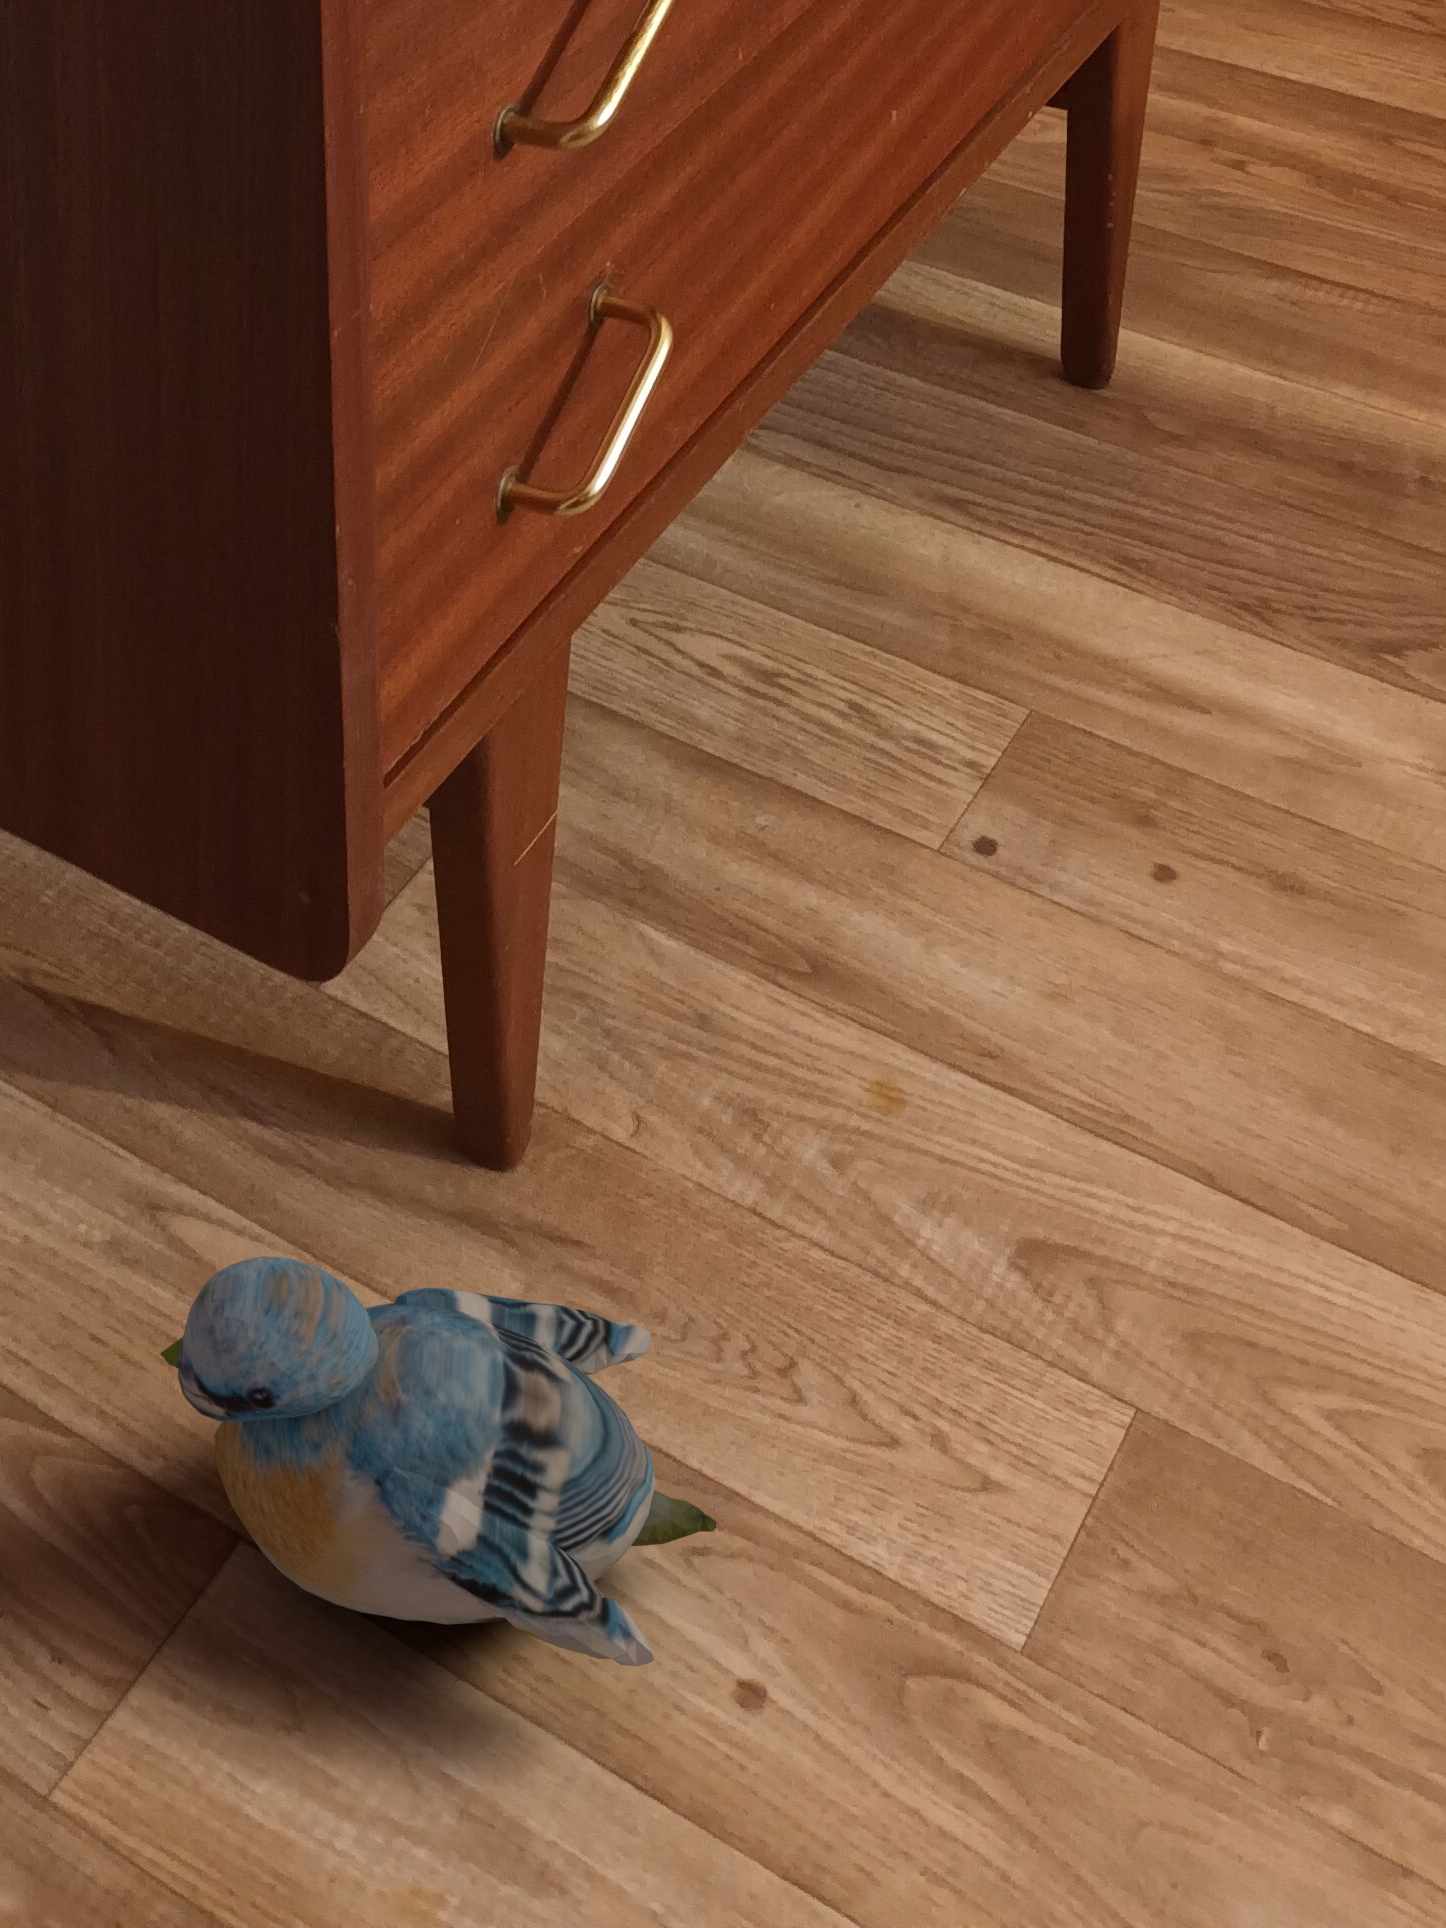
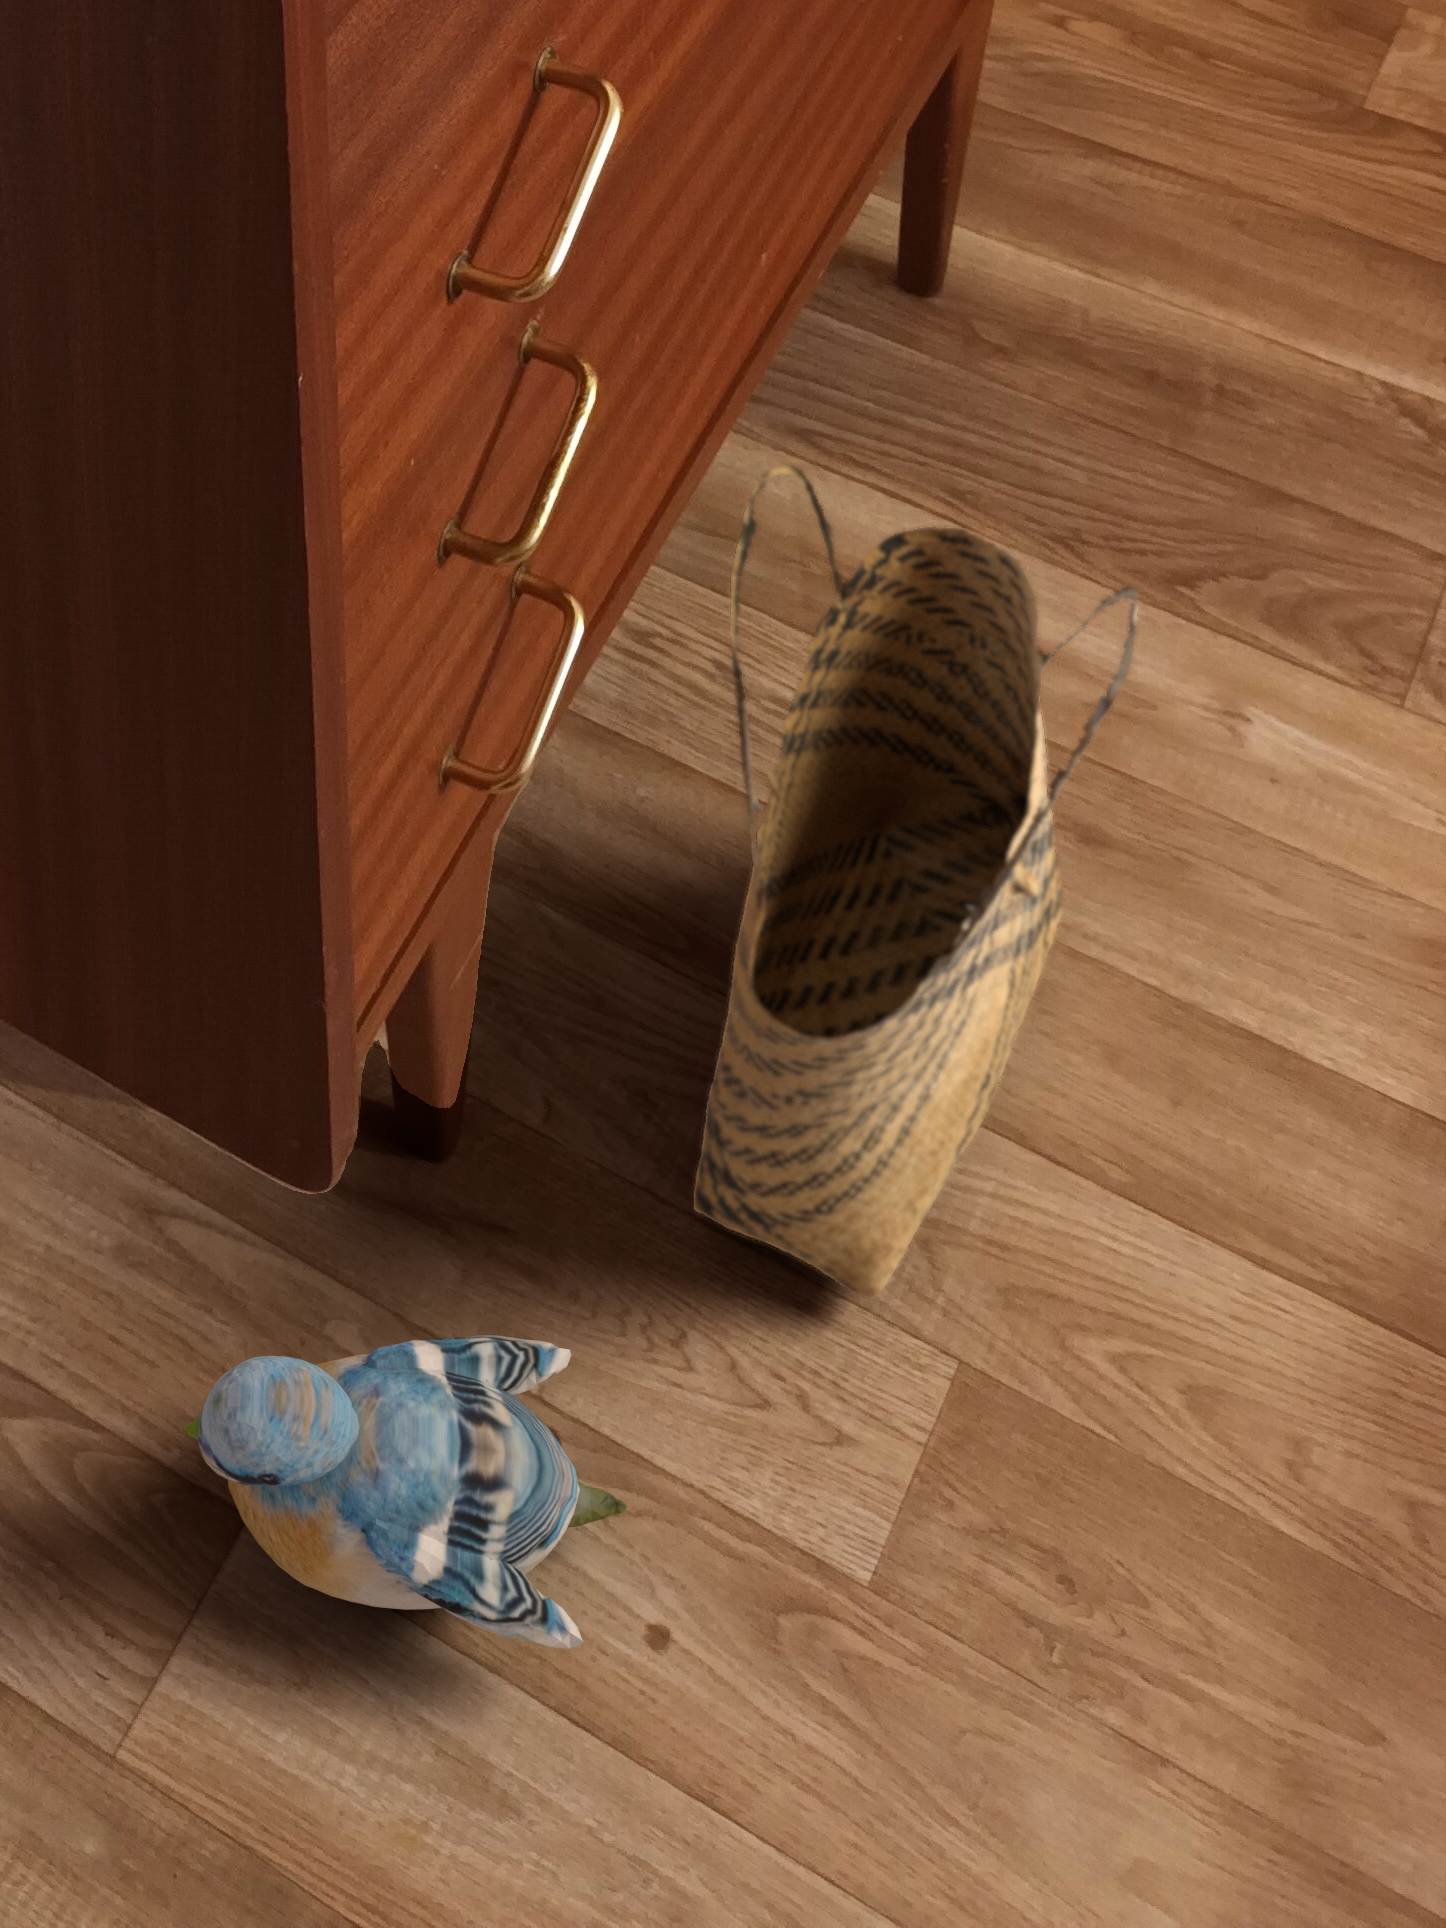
woven basket: none [810,230,1320,1323] -> present [693,465,1139,1300]

